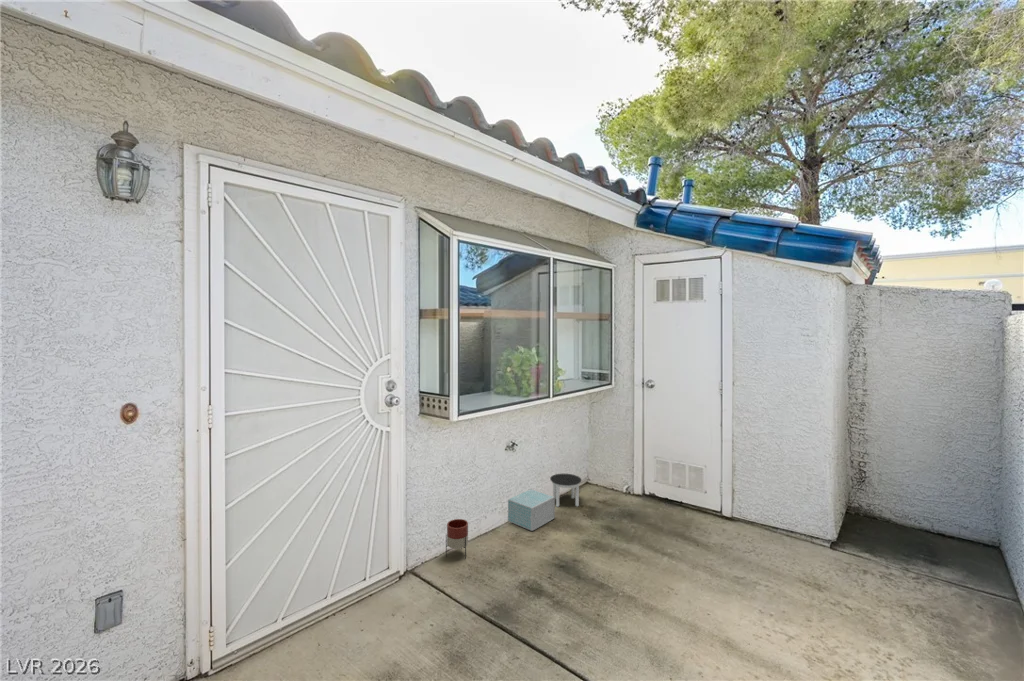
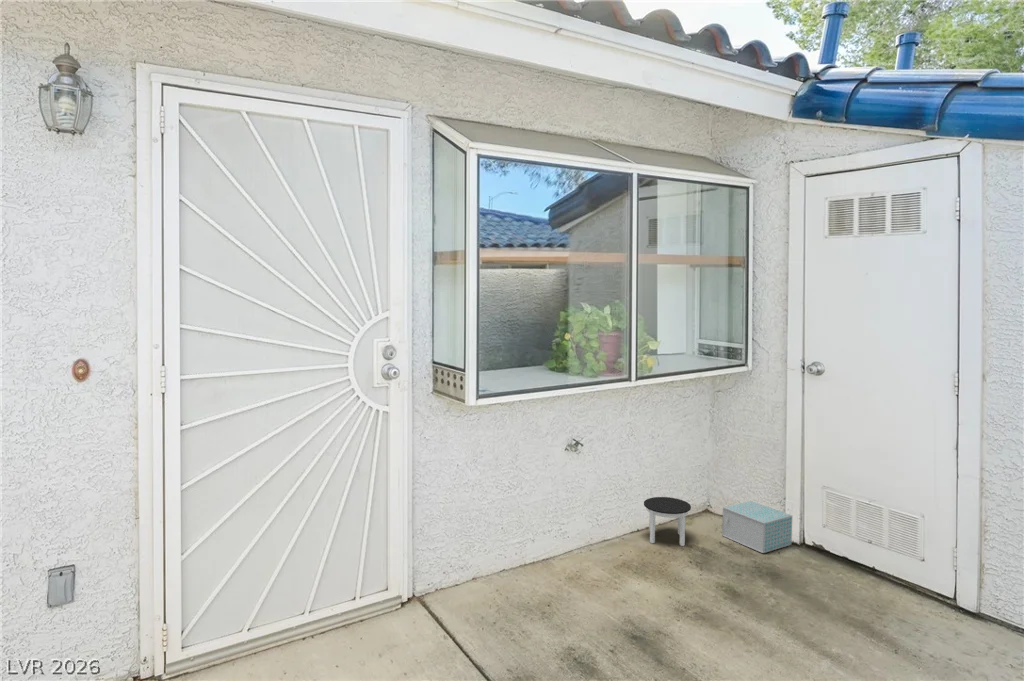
storage box: present [508,489,555,531] -> present [722,501,792,553]
planter: present [446,519,468,559] -> none [472,541,502,595]

